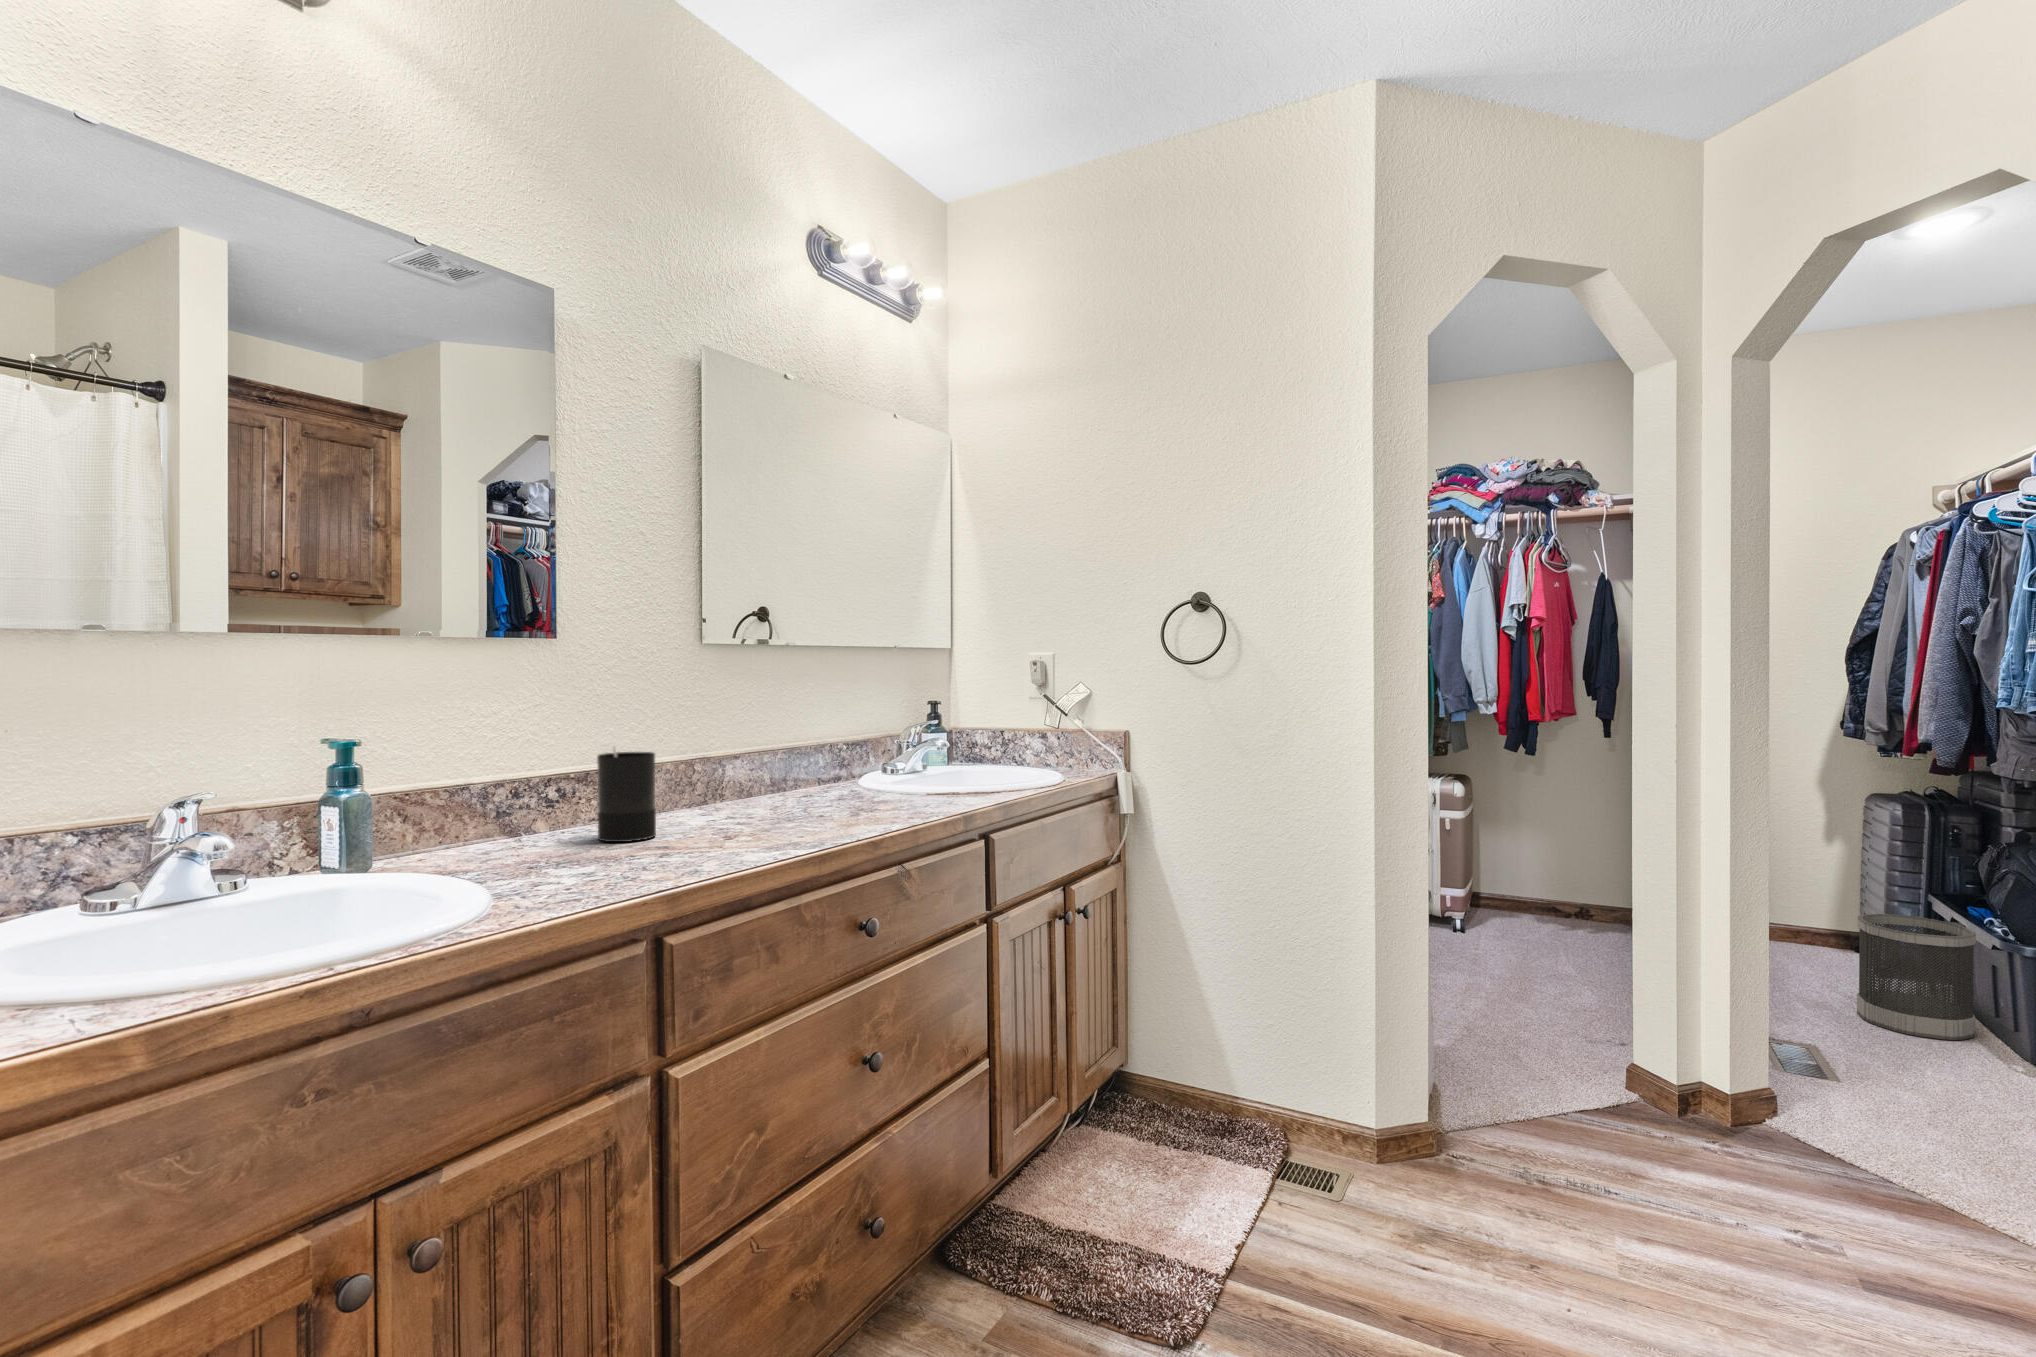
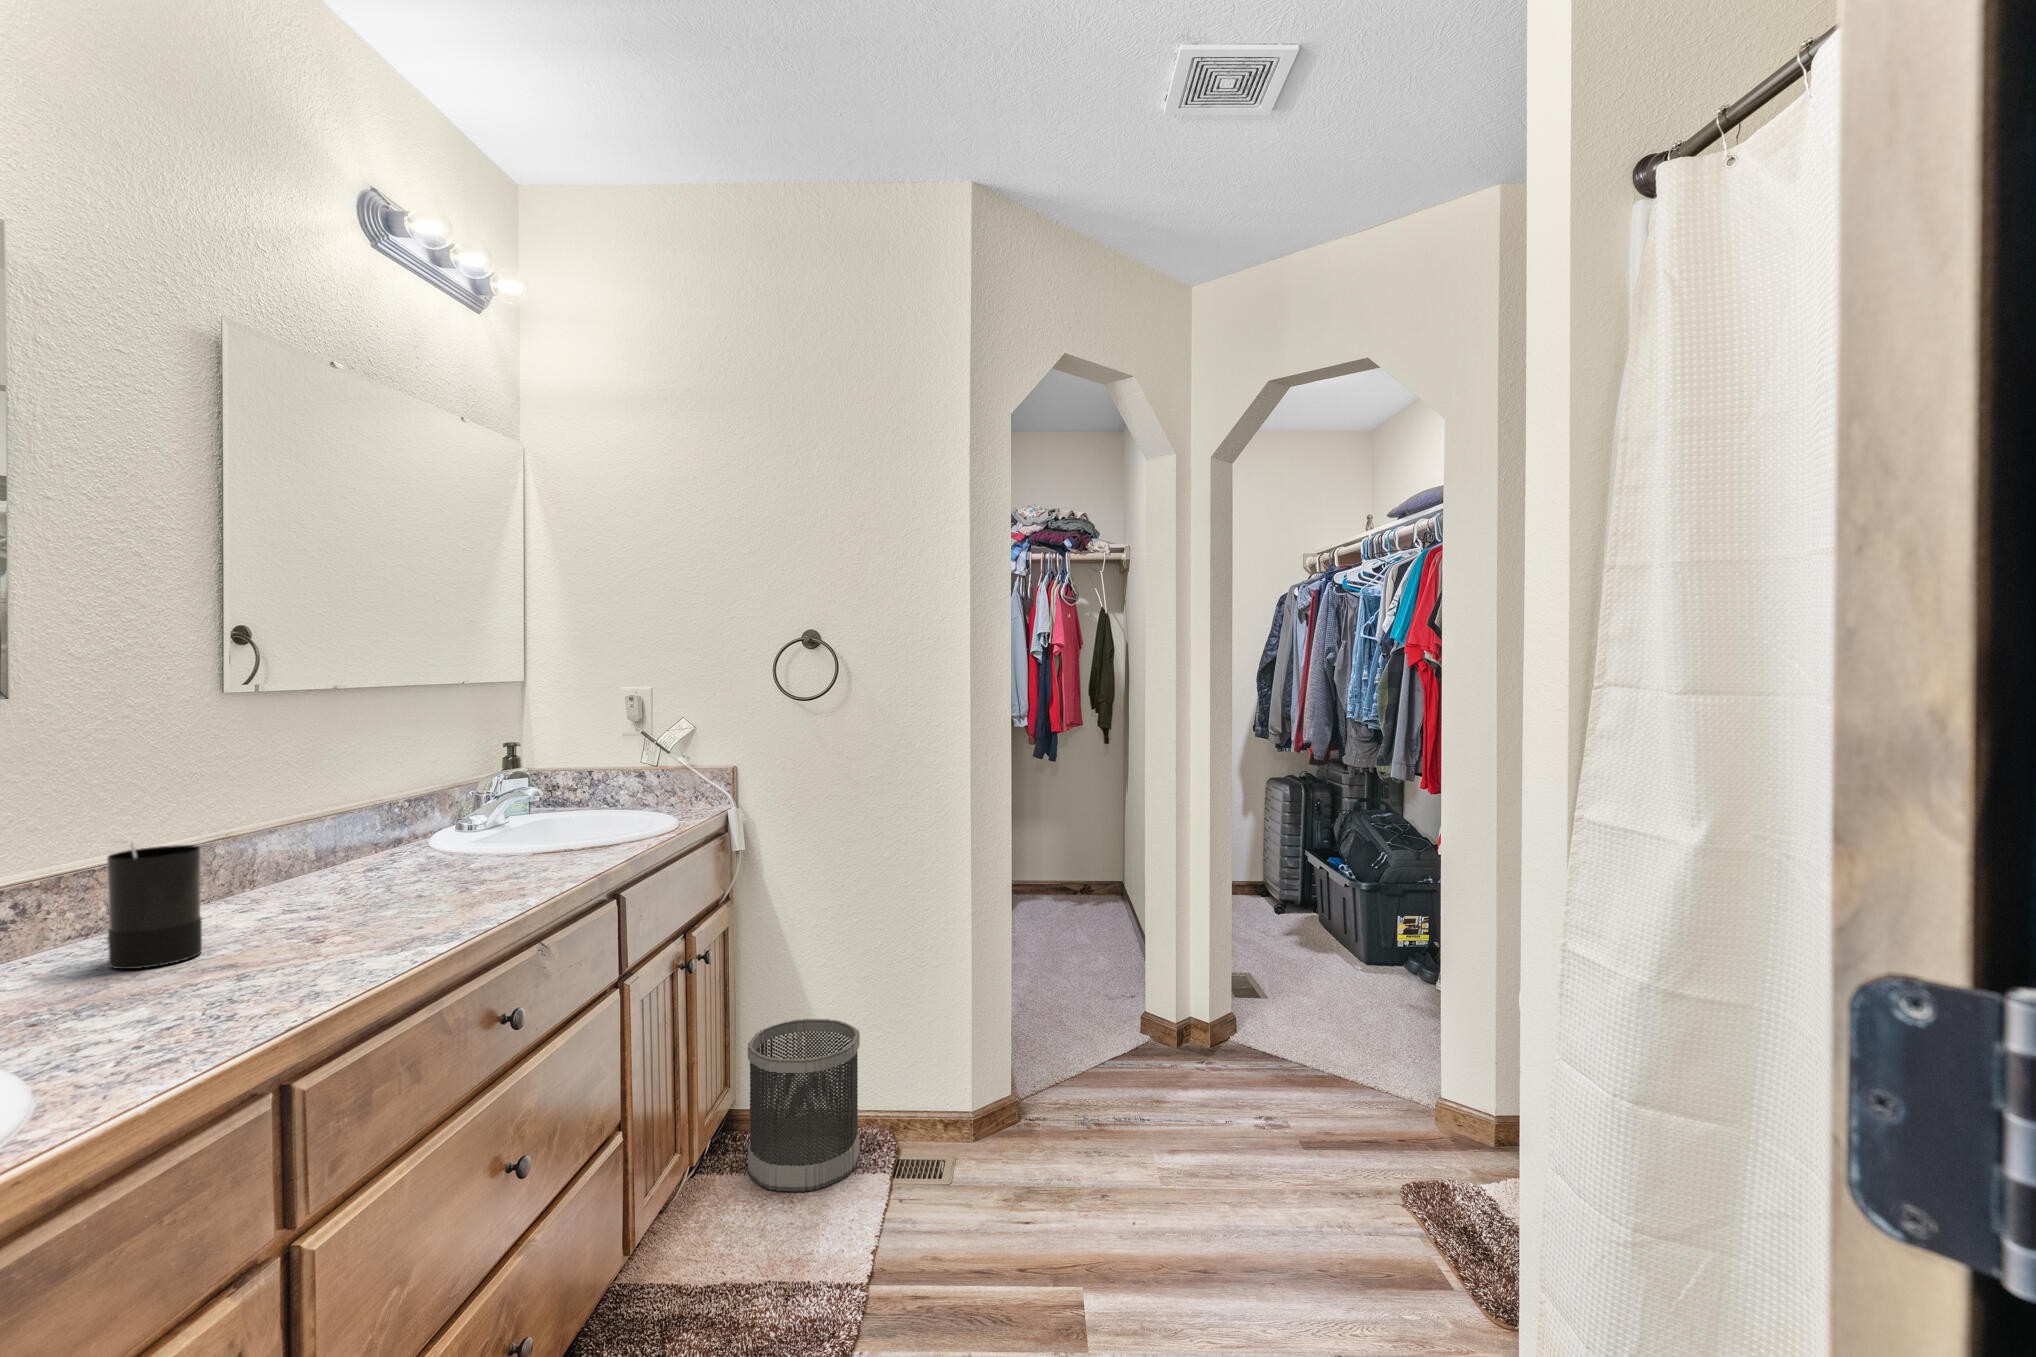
wastebasket: present [1857,914,1976,1040] -> present [748,1019,860,1191]

